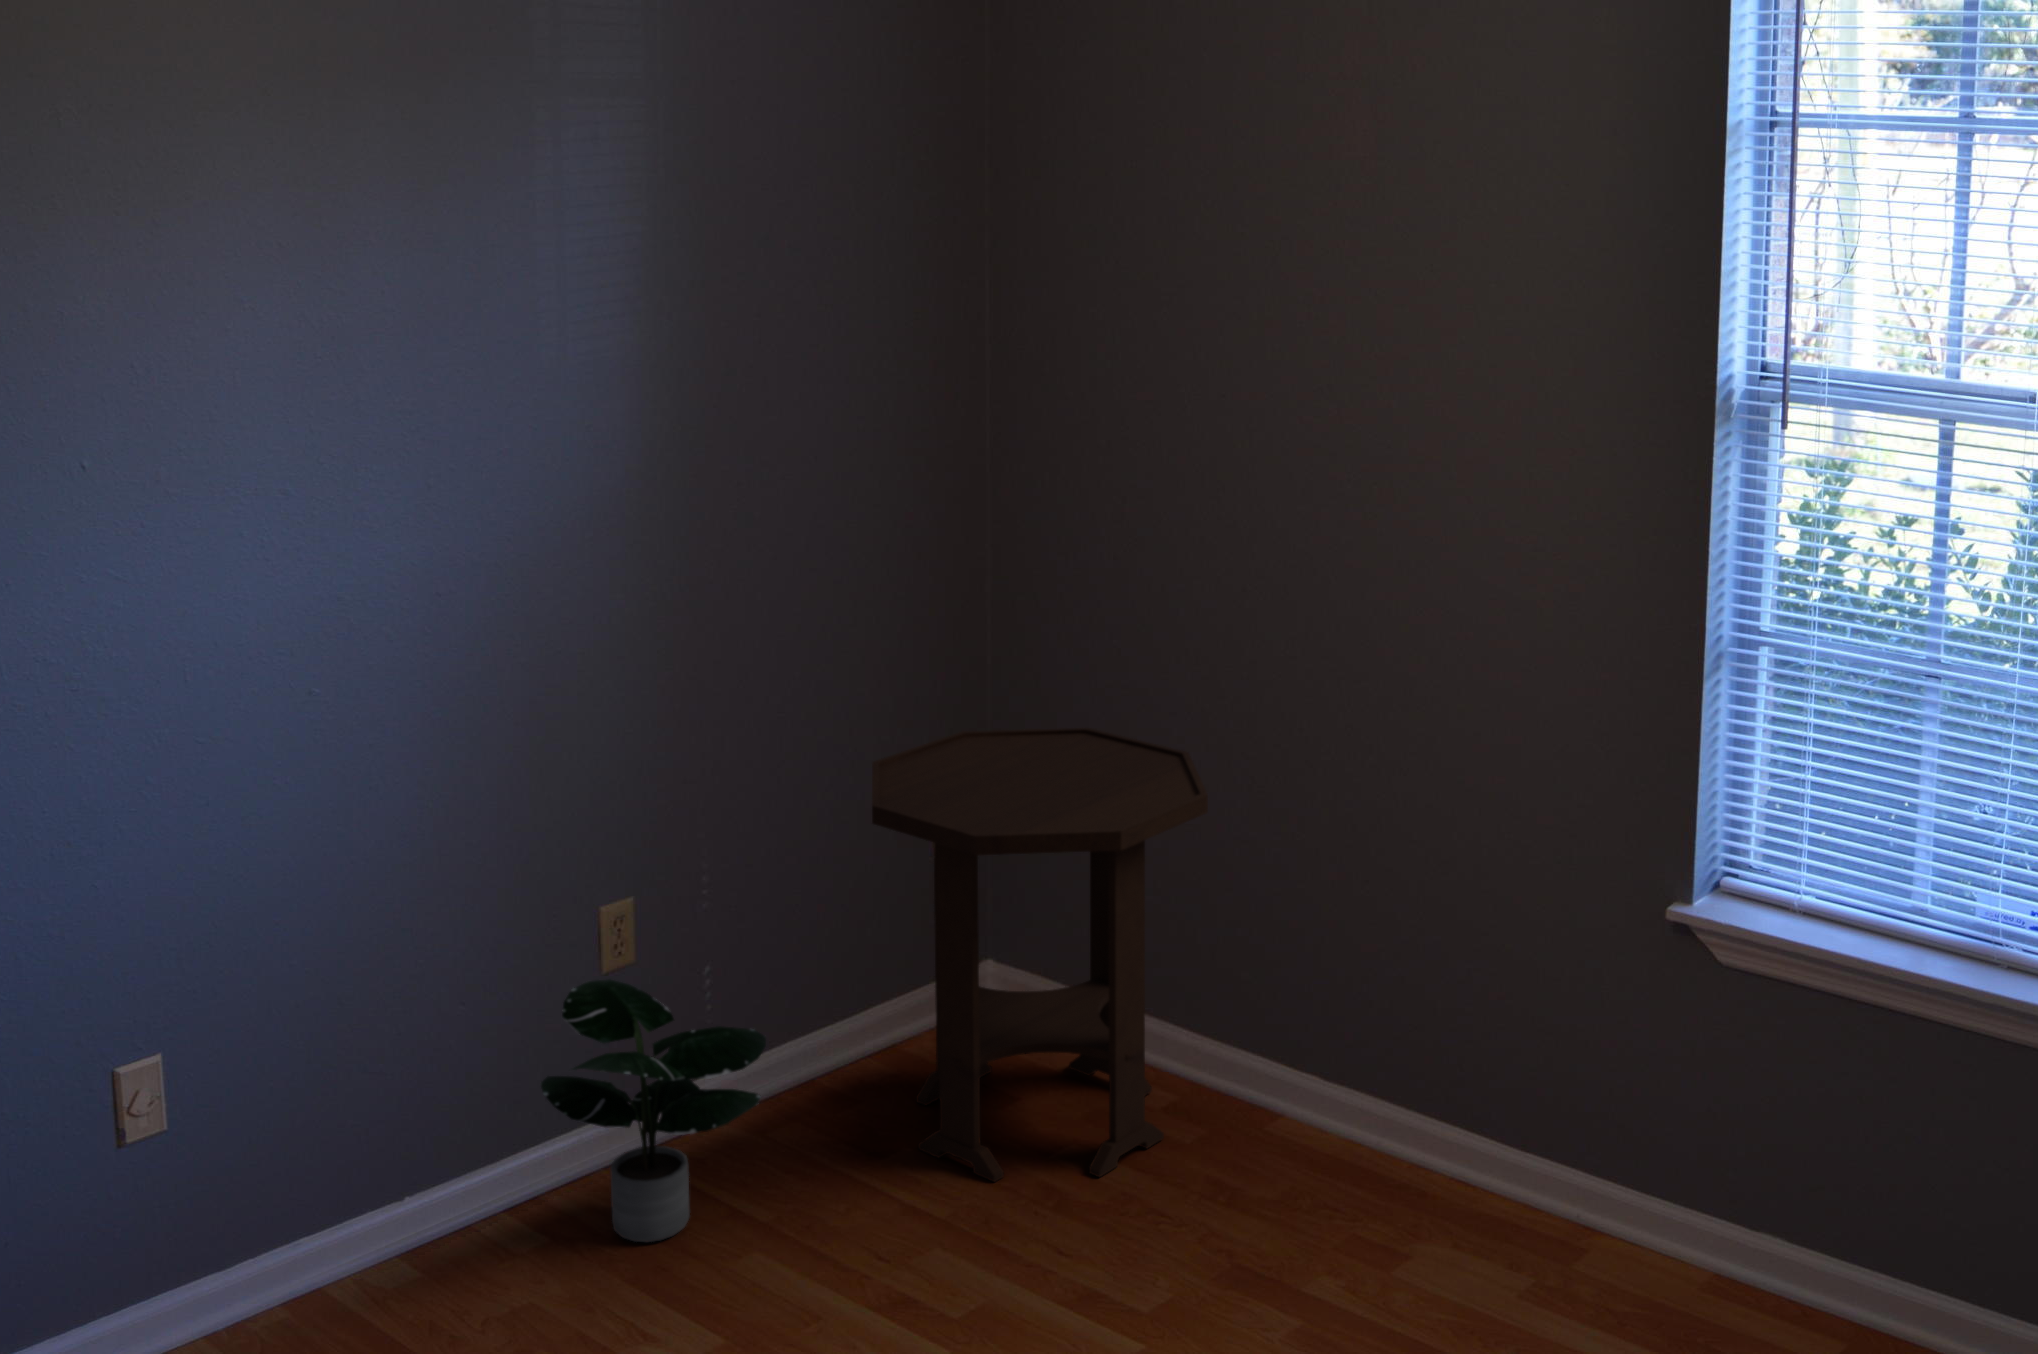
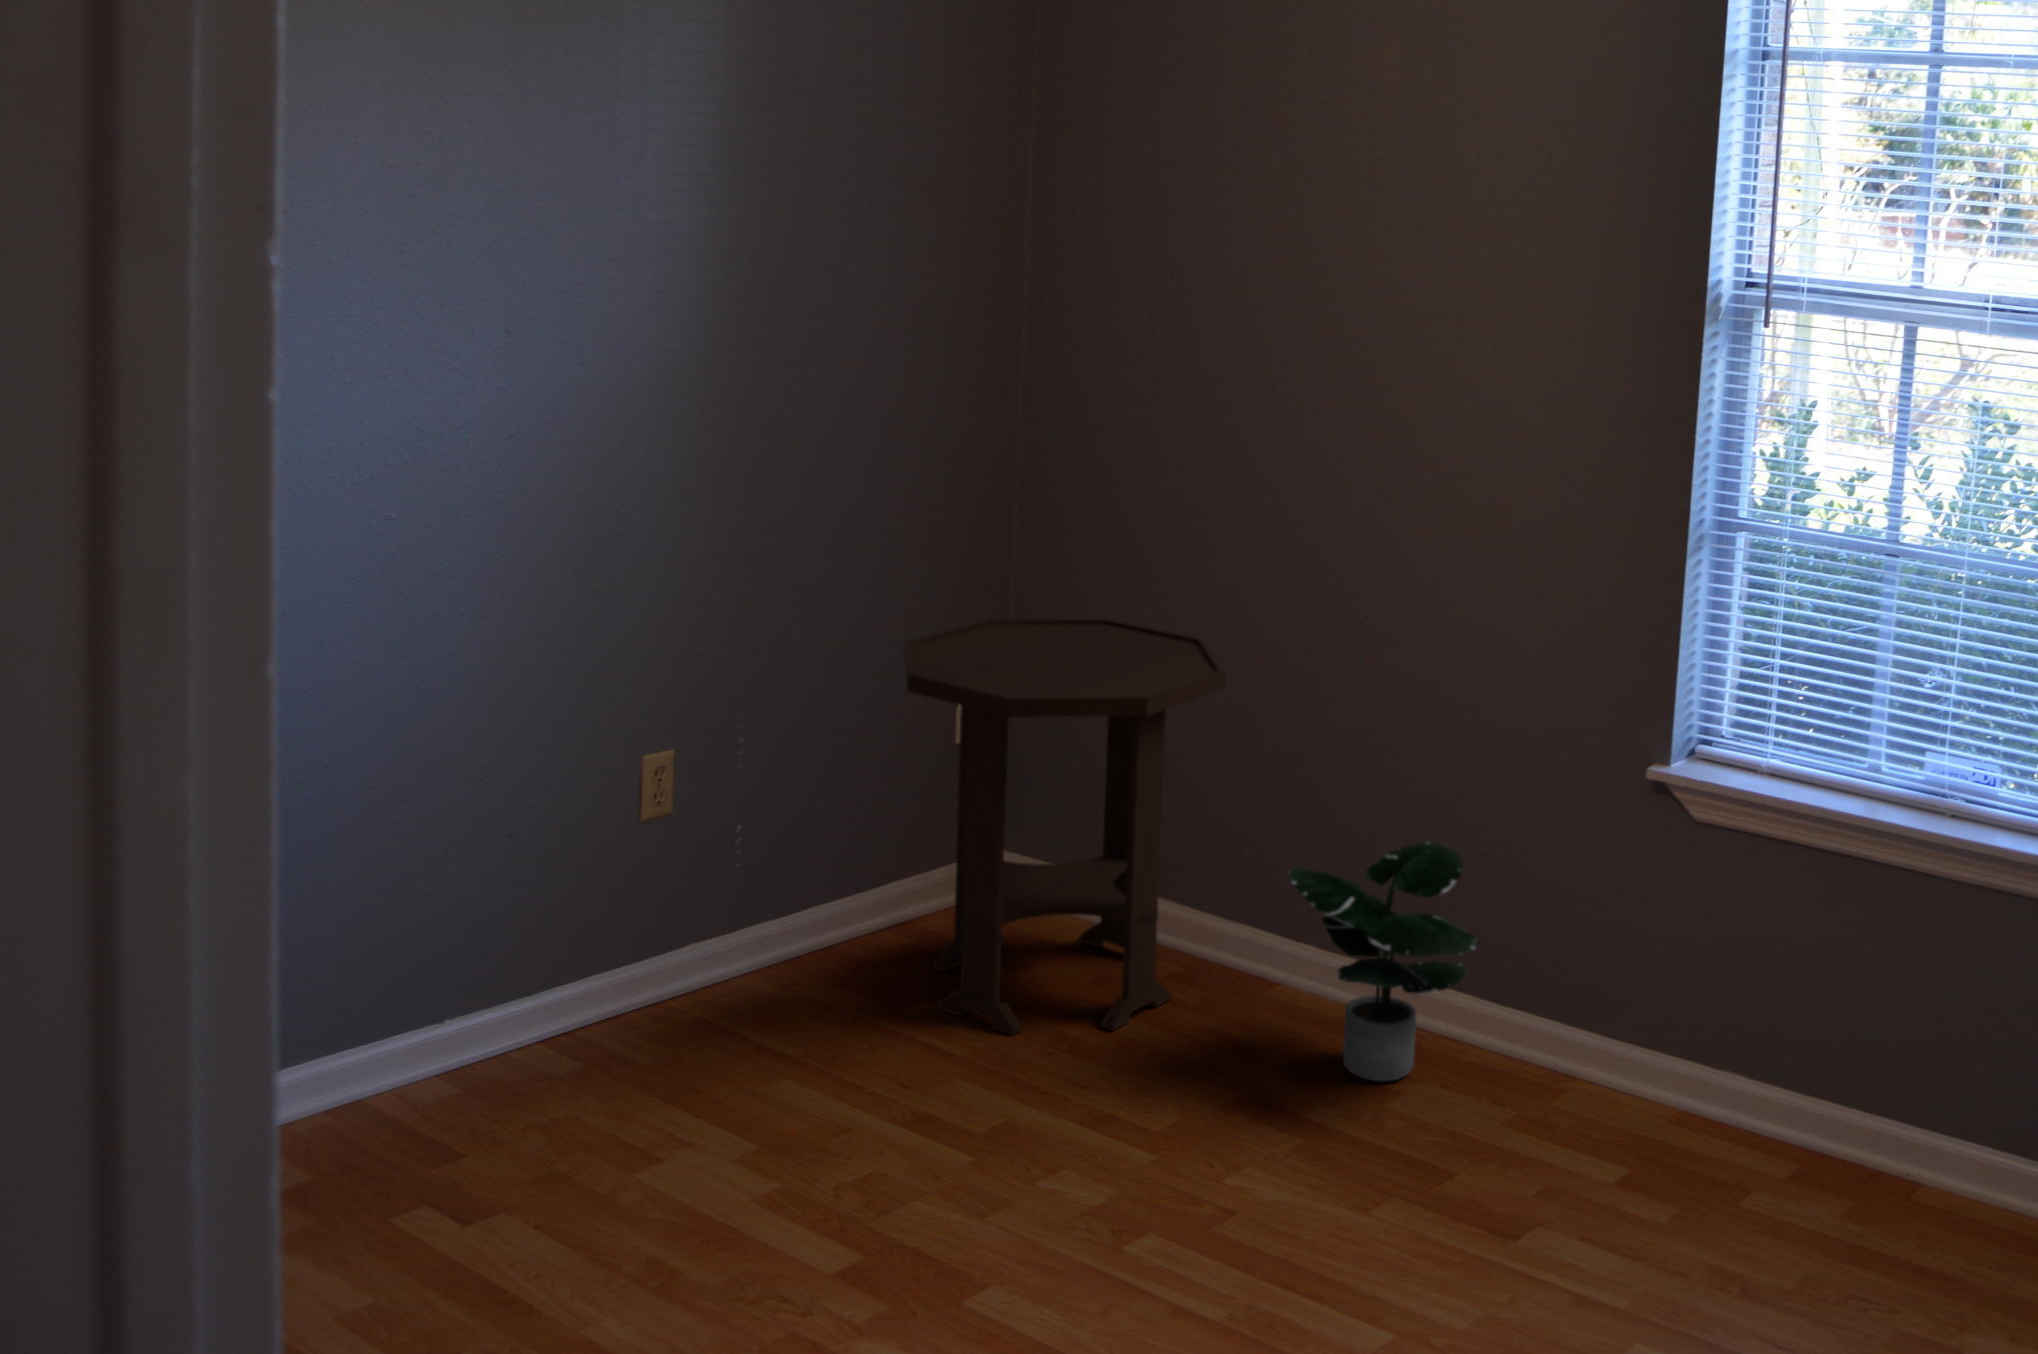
potted plant: present [541,979,766,1242] -> present [1289,842,1479,1081]

